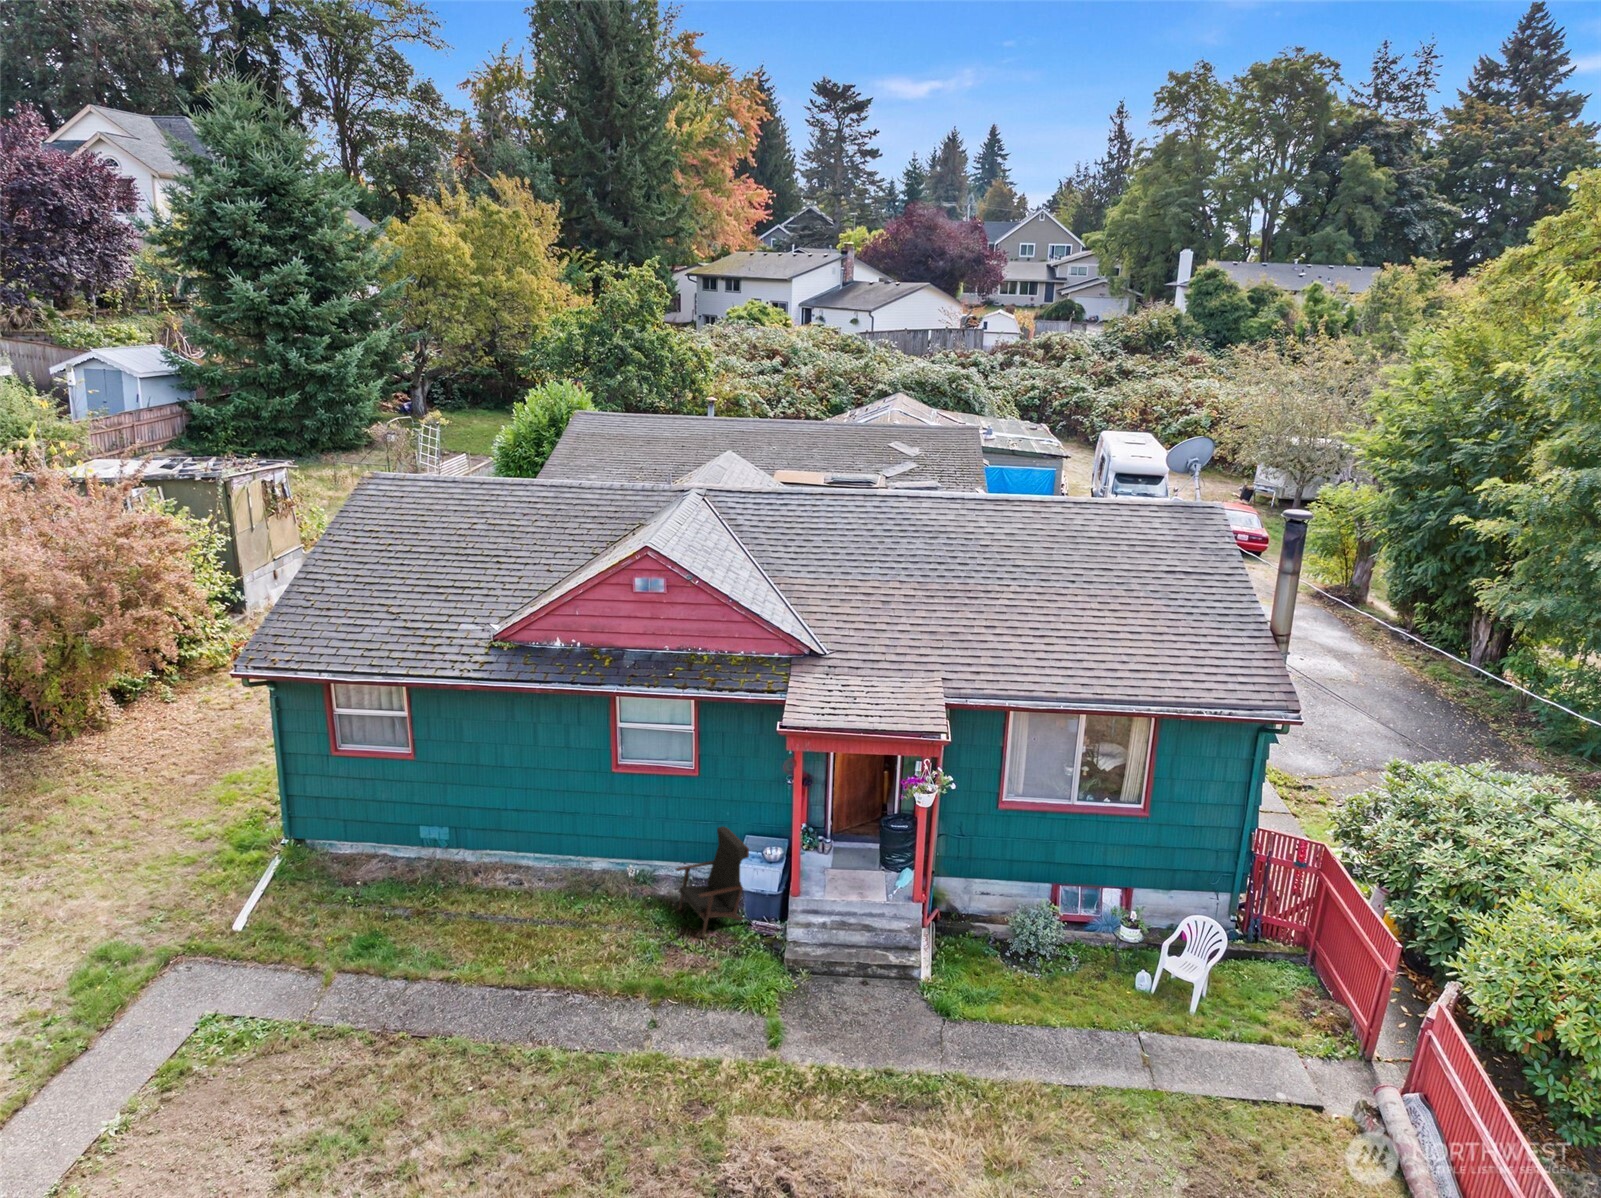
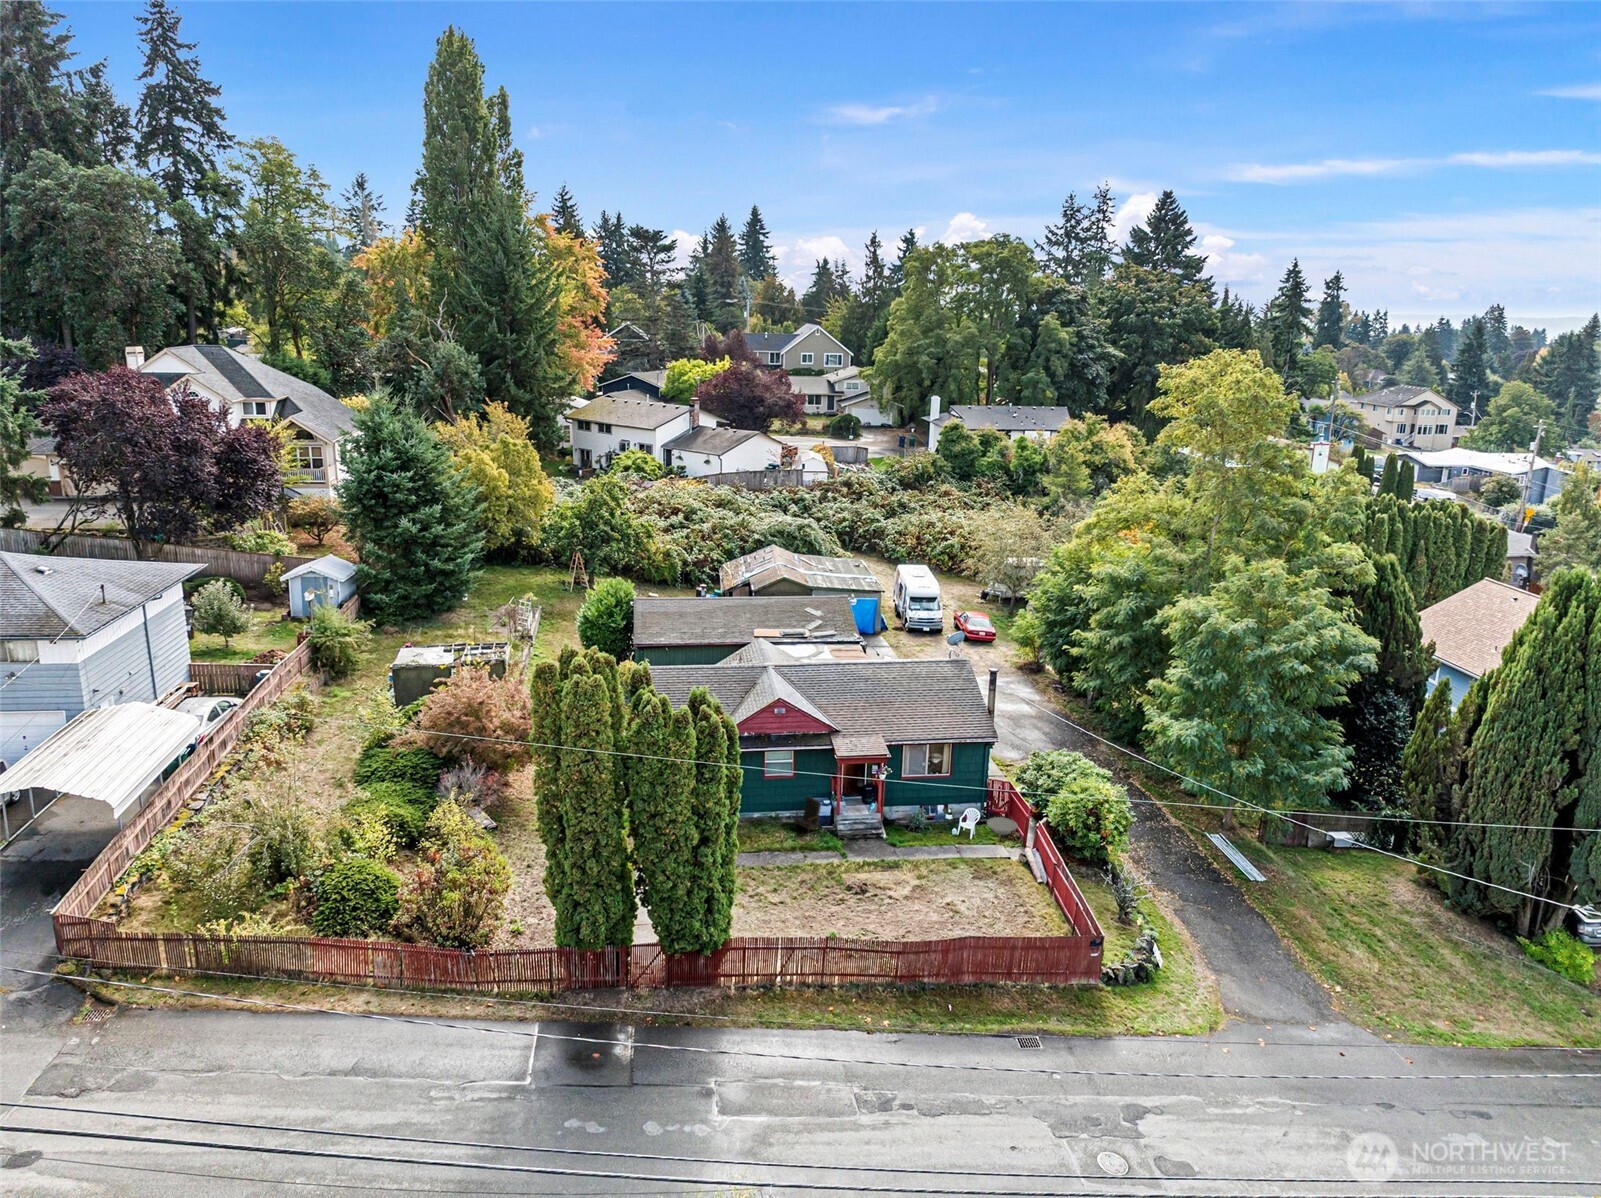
round table: none [1251,955,1358,1042] -> present [987,817,1018,841]

